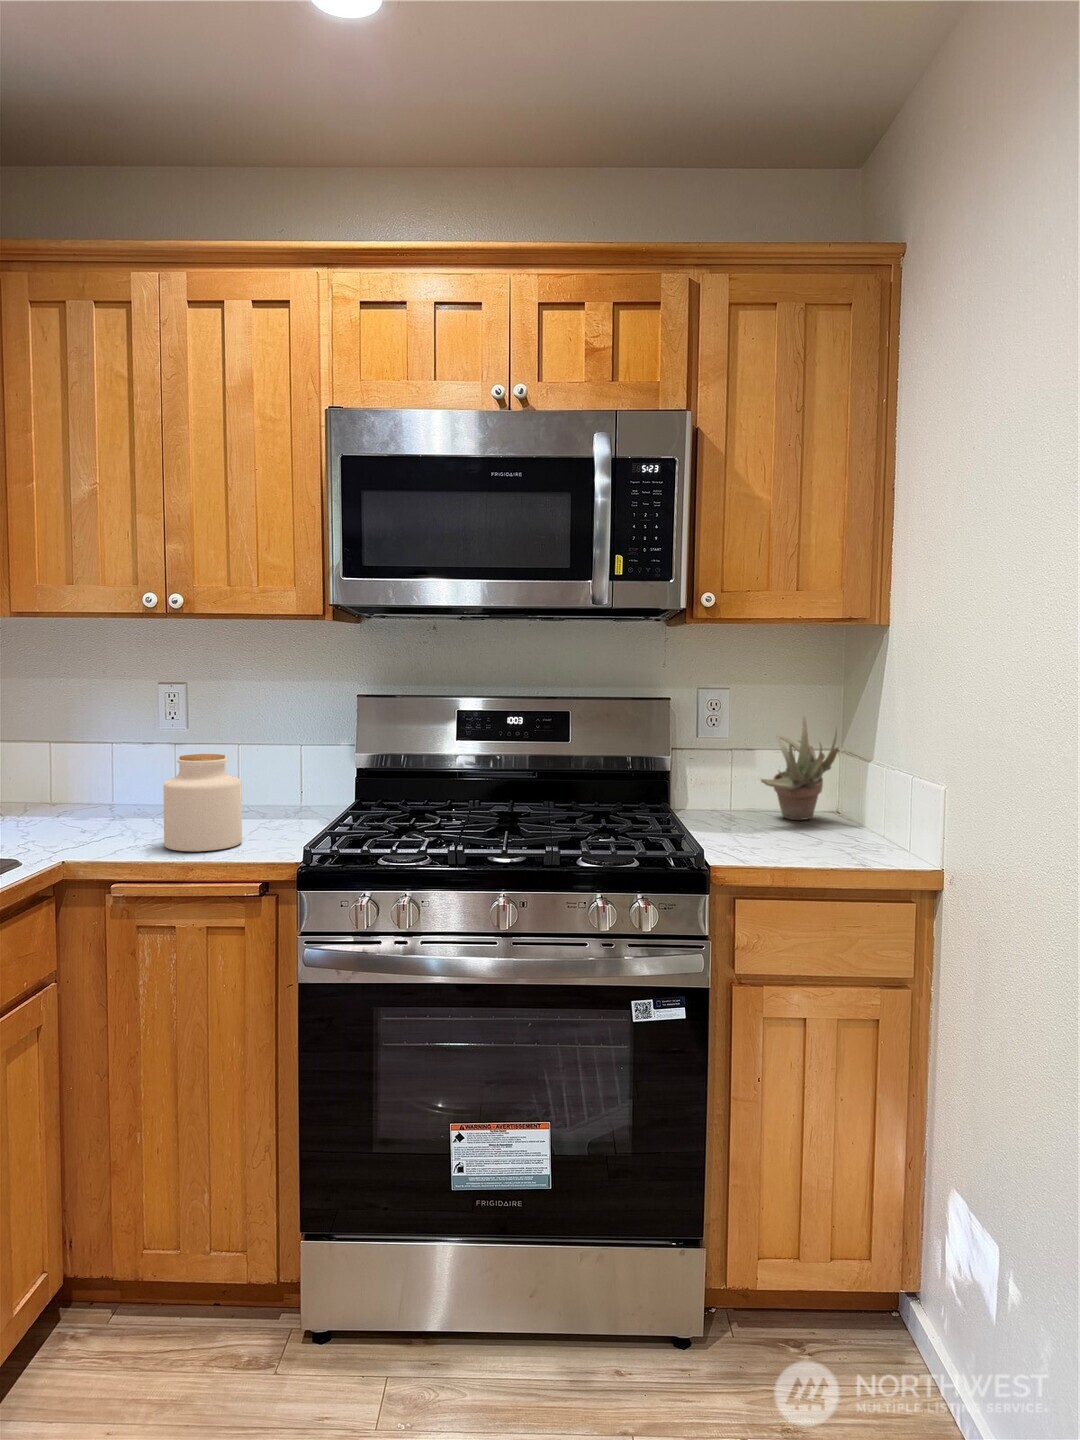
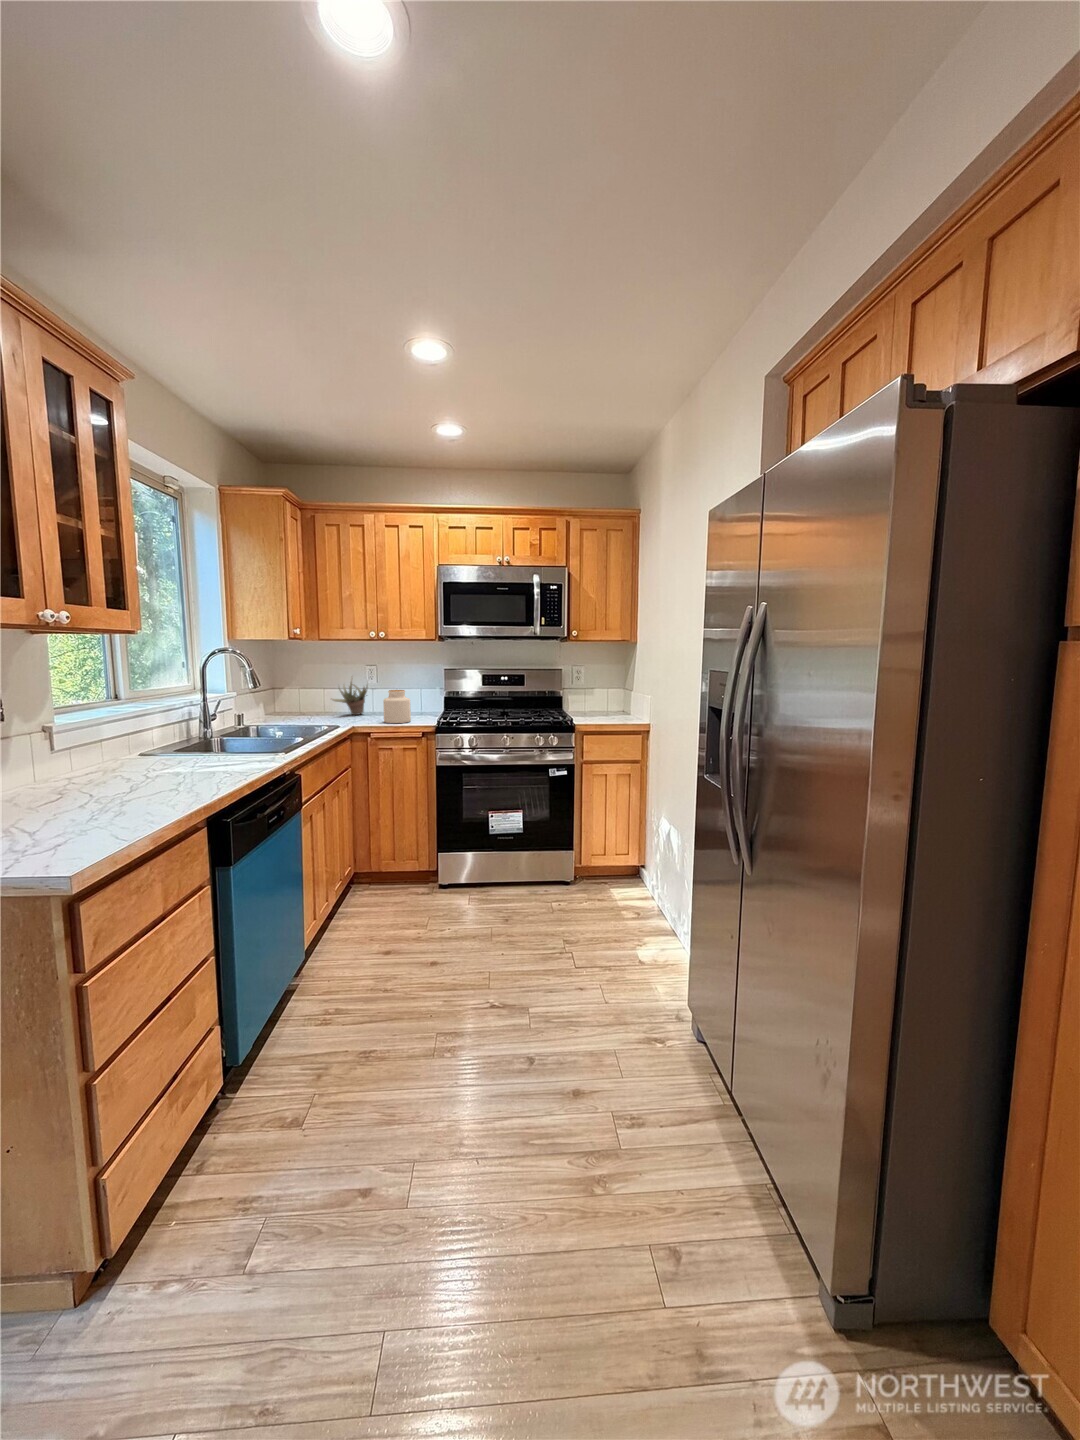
succulent plant: present [761,716,839,820] -> present [331,681,368,715]

